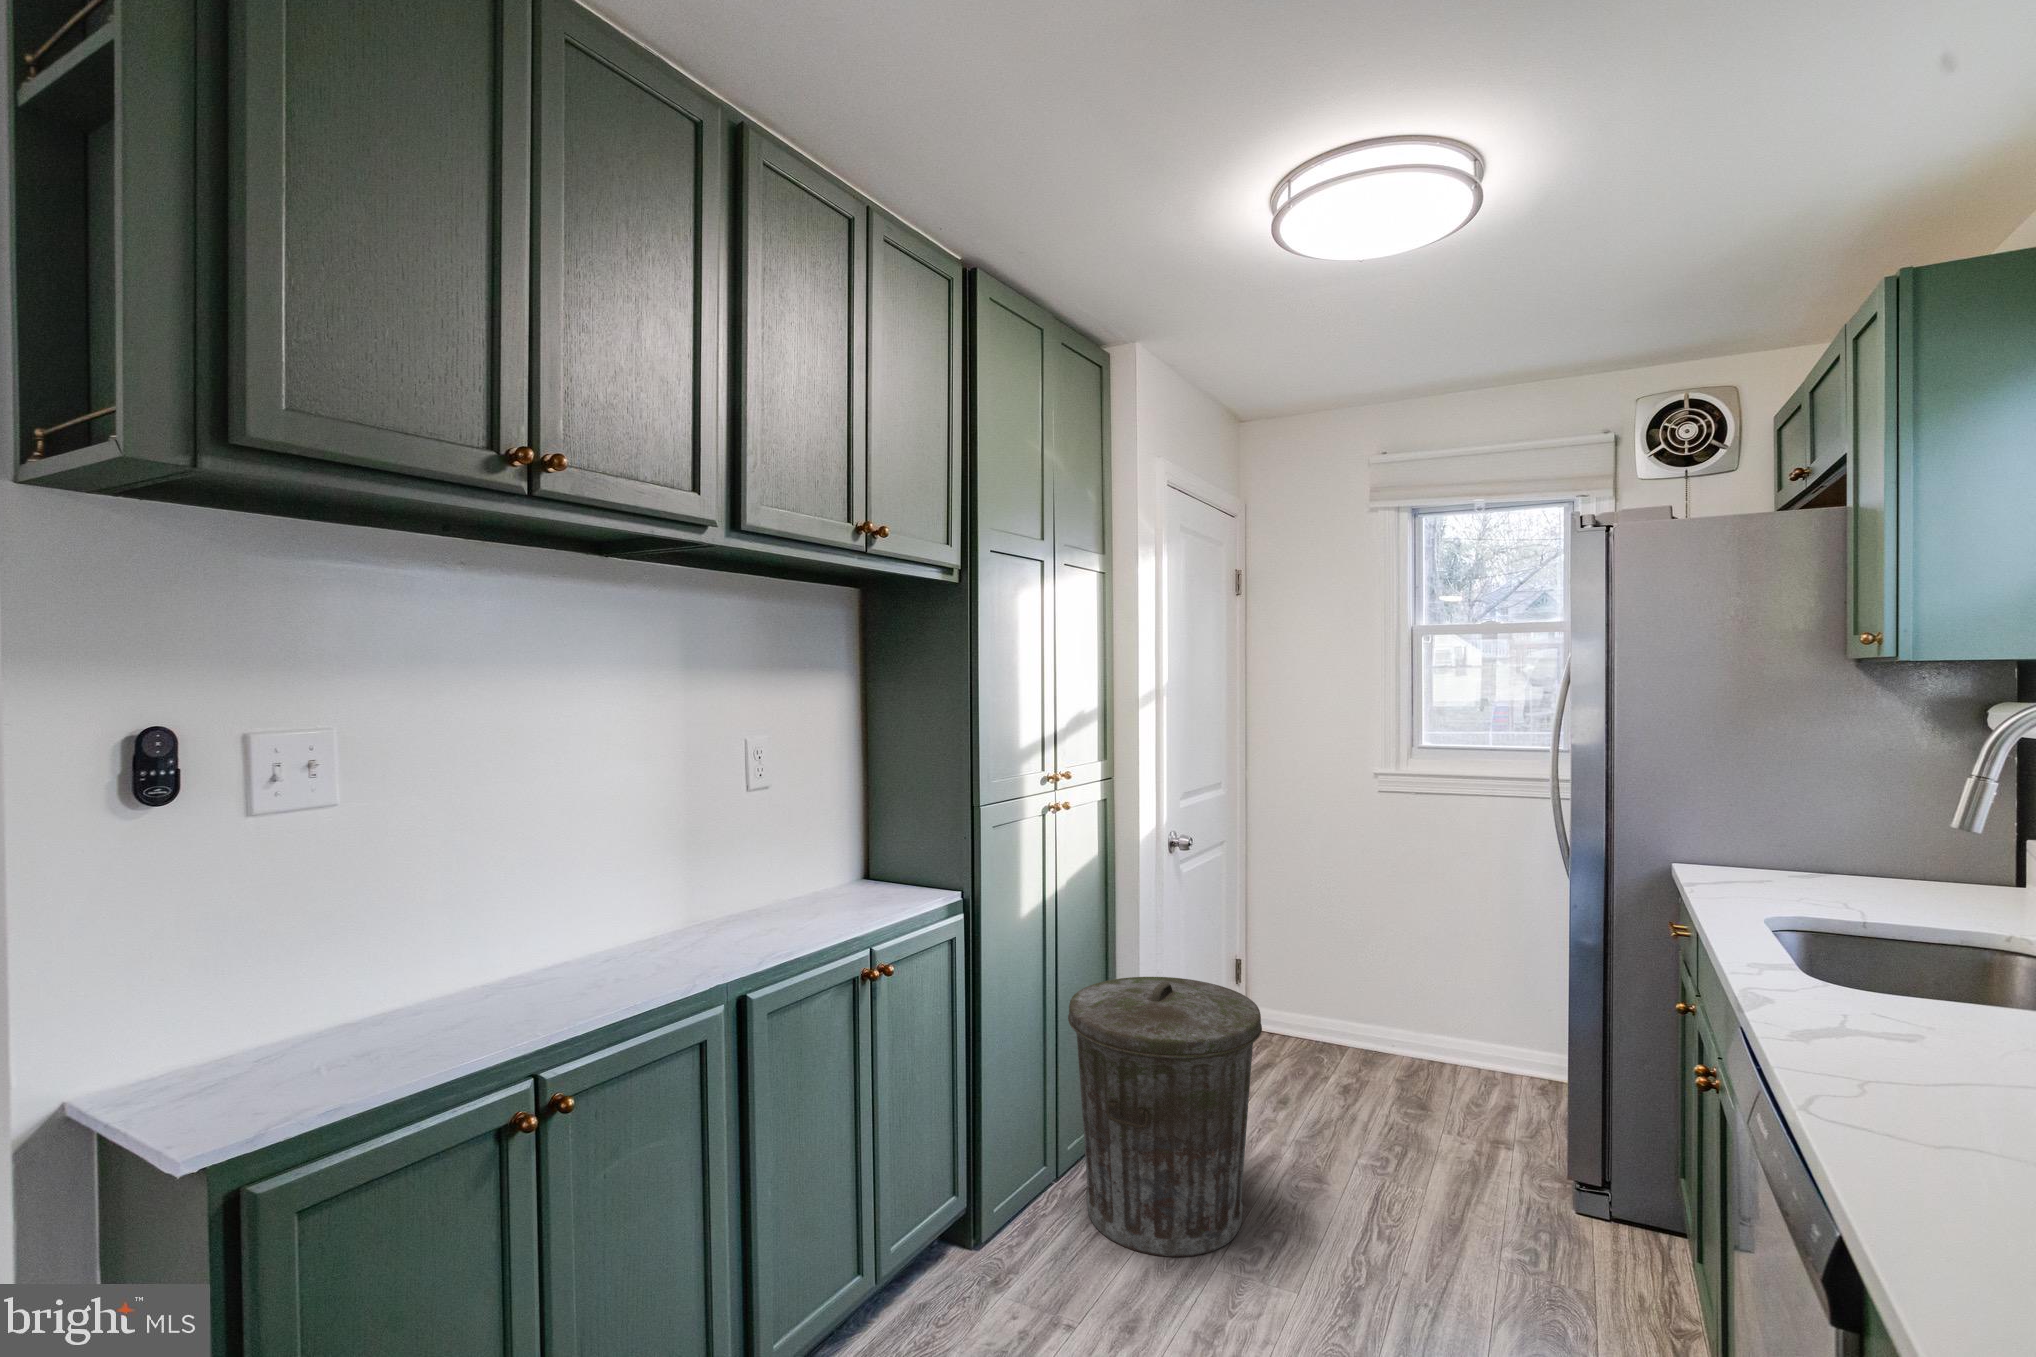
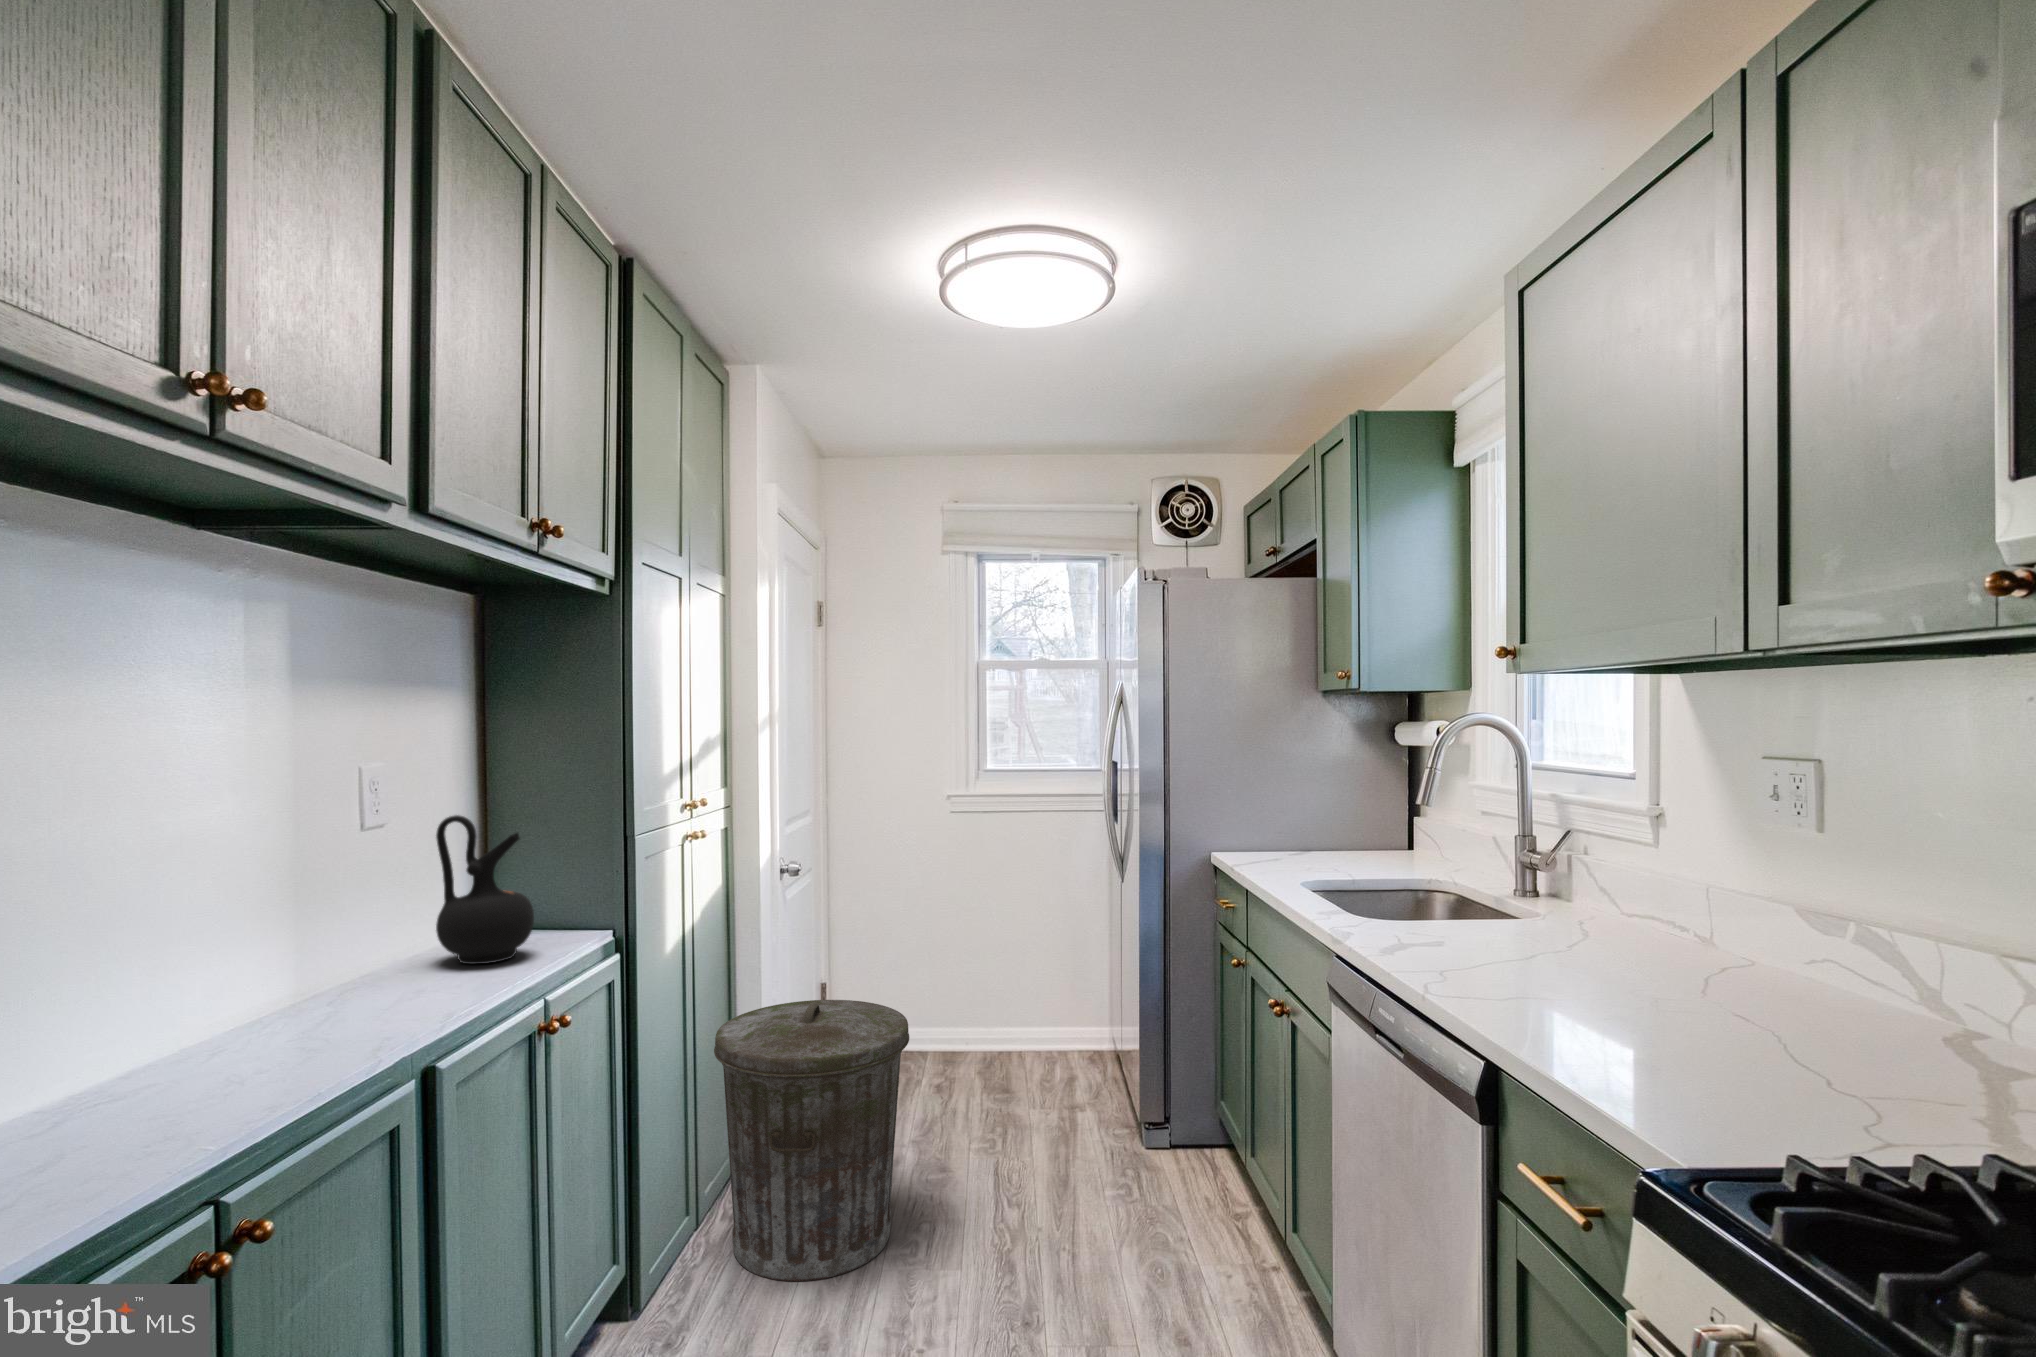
ceramic jug: none [806,781,881,909] -> present [436,815,534,964]

